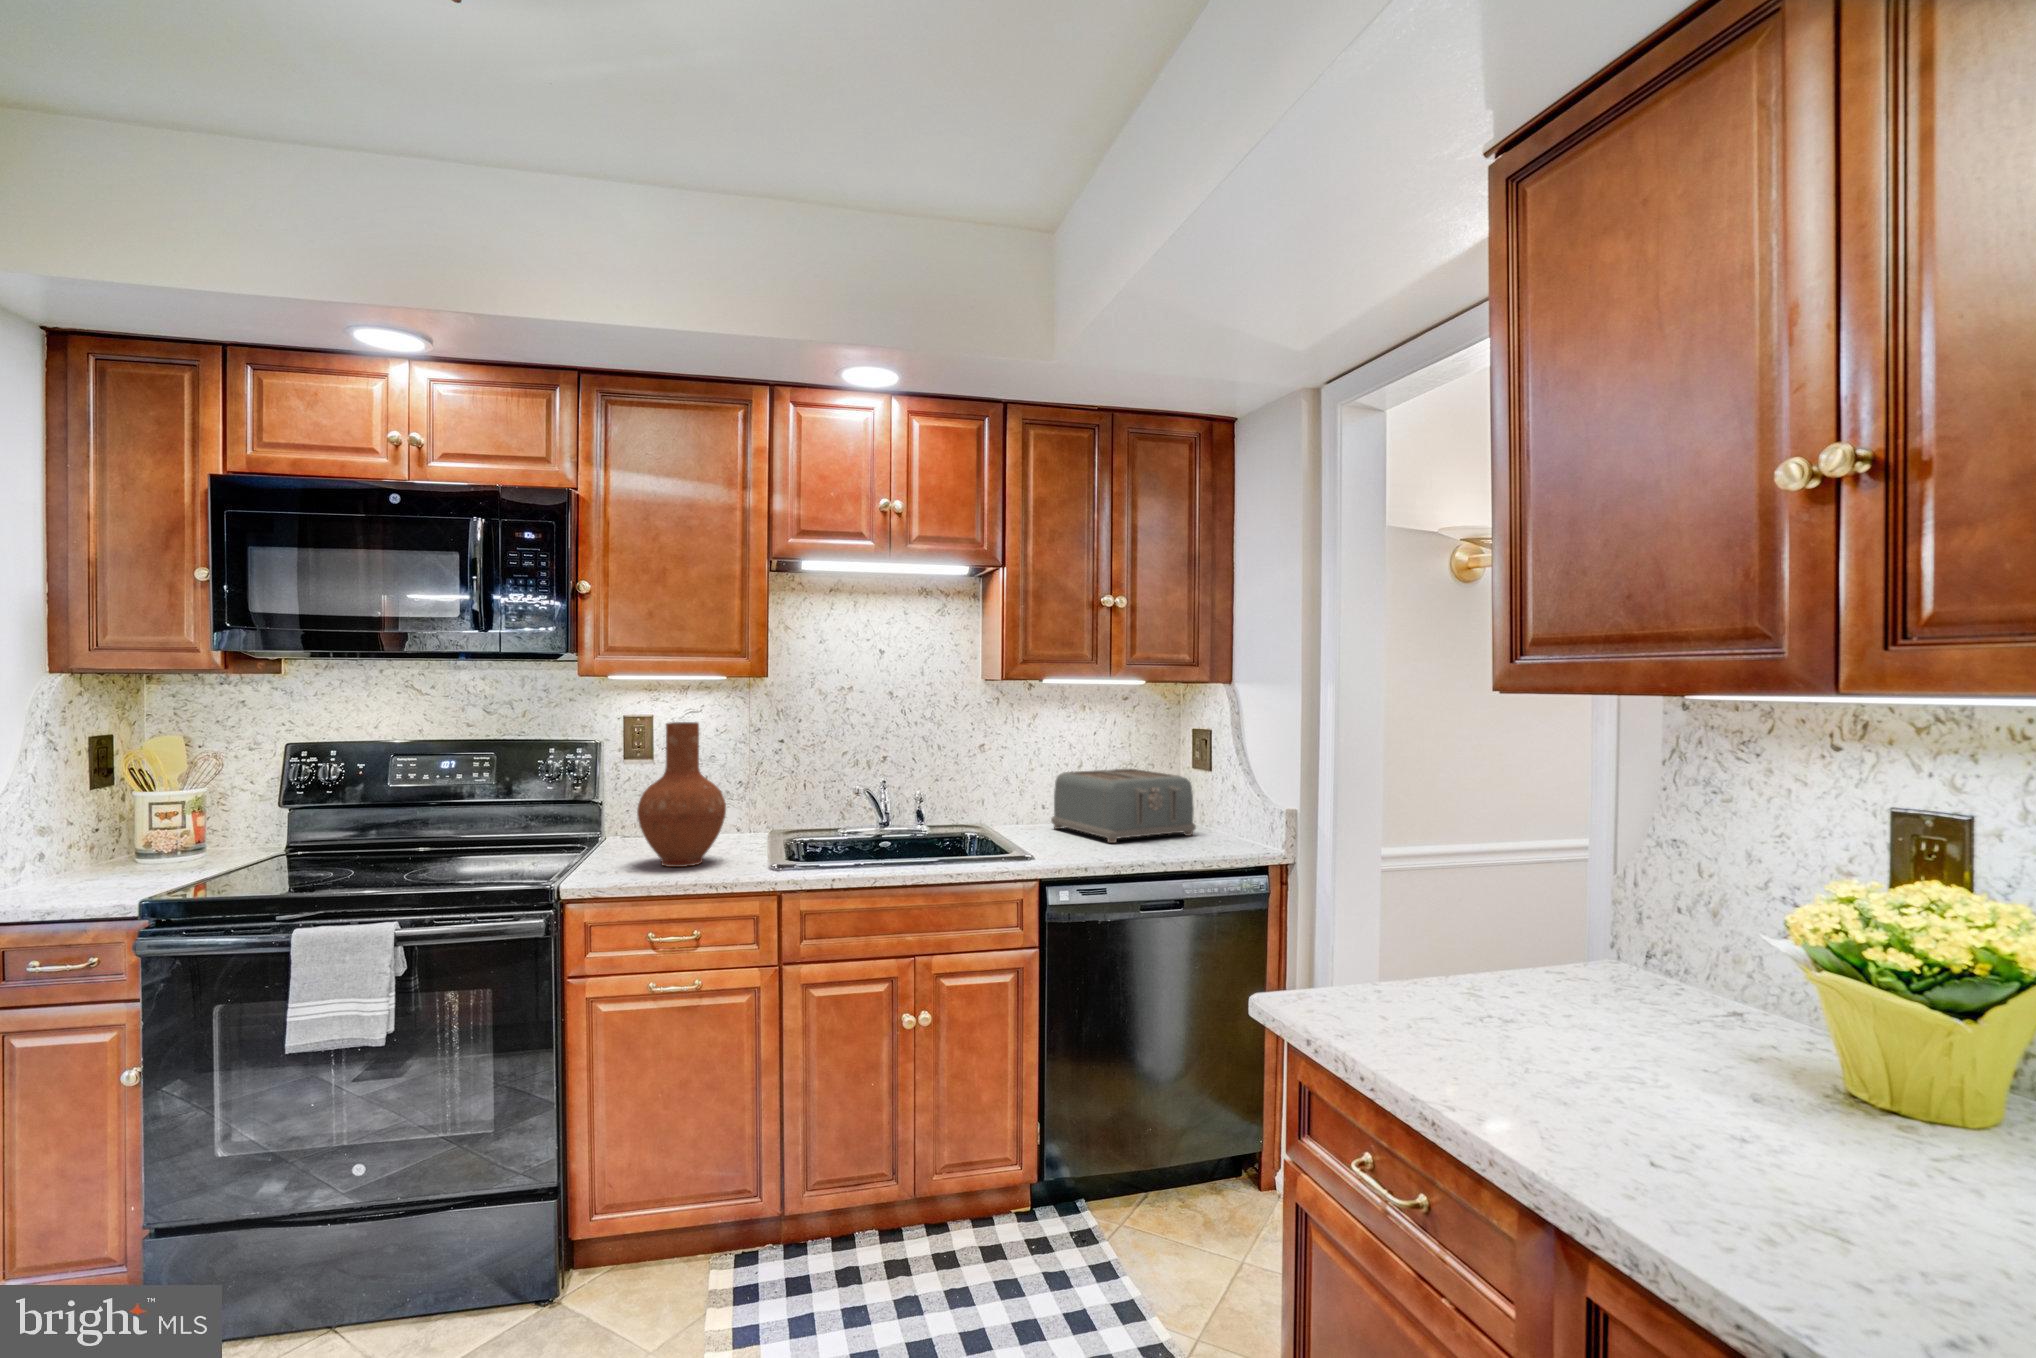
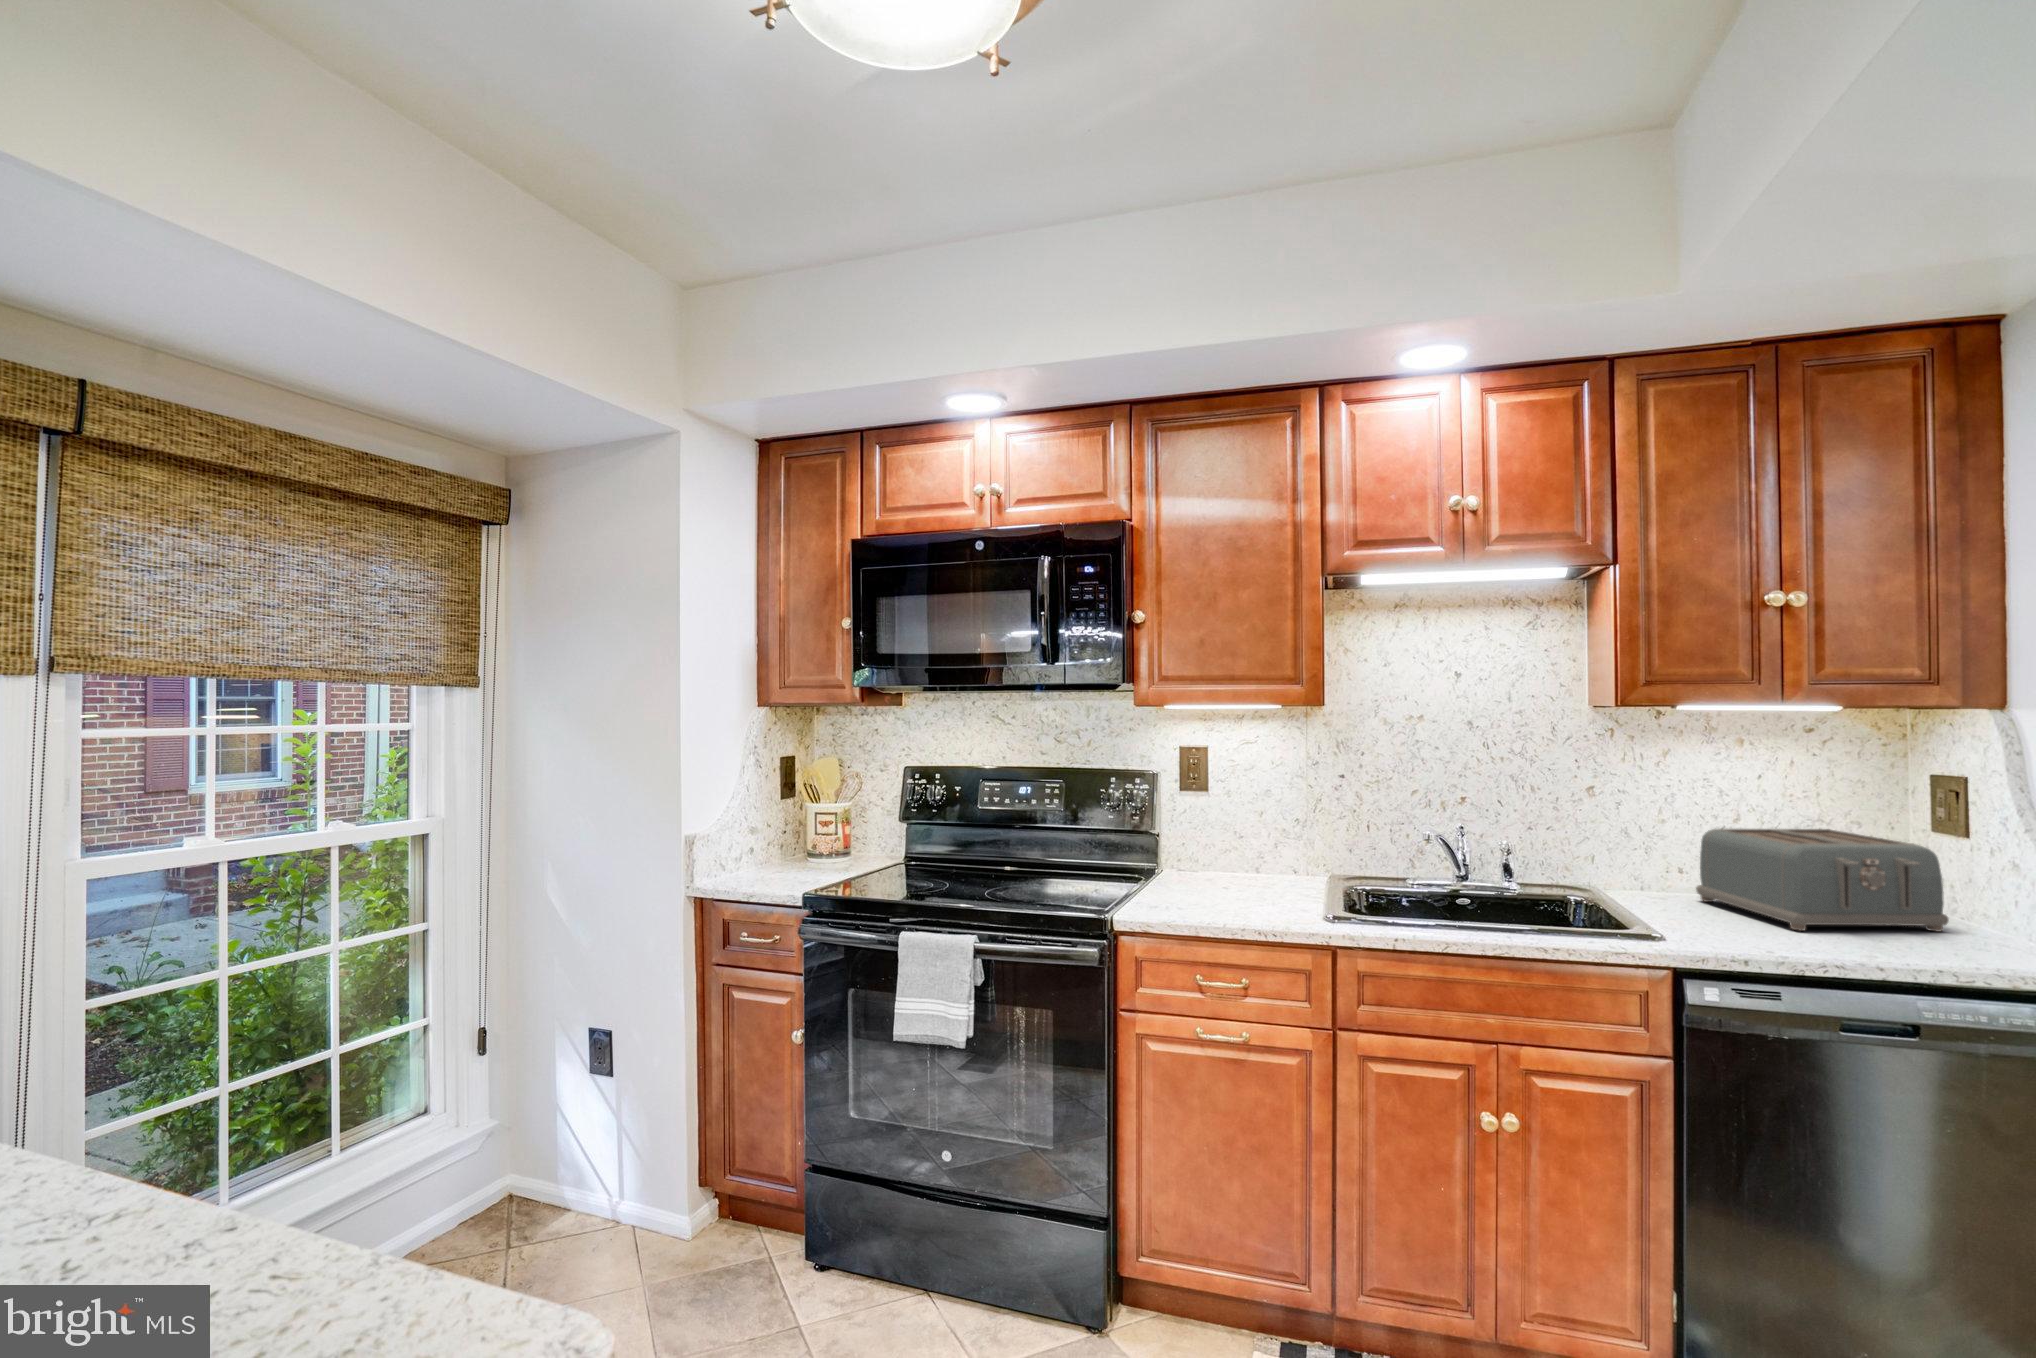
vase: present [637,722,726,867] -> none [1186,754,1276,906]

